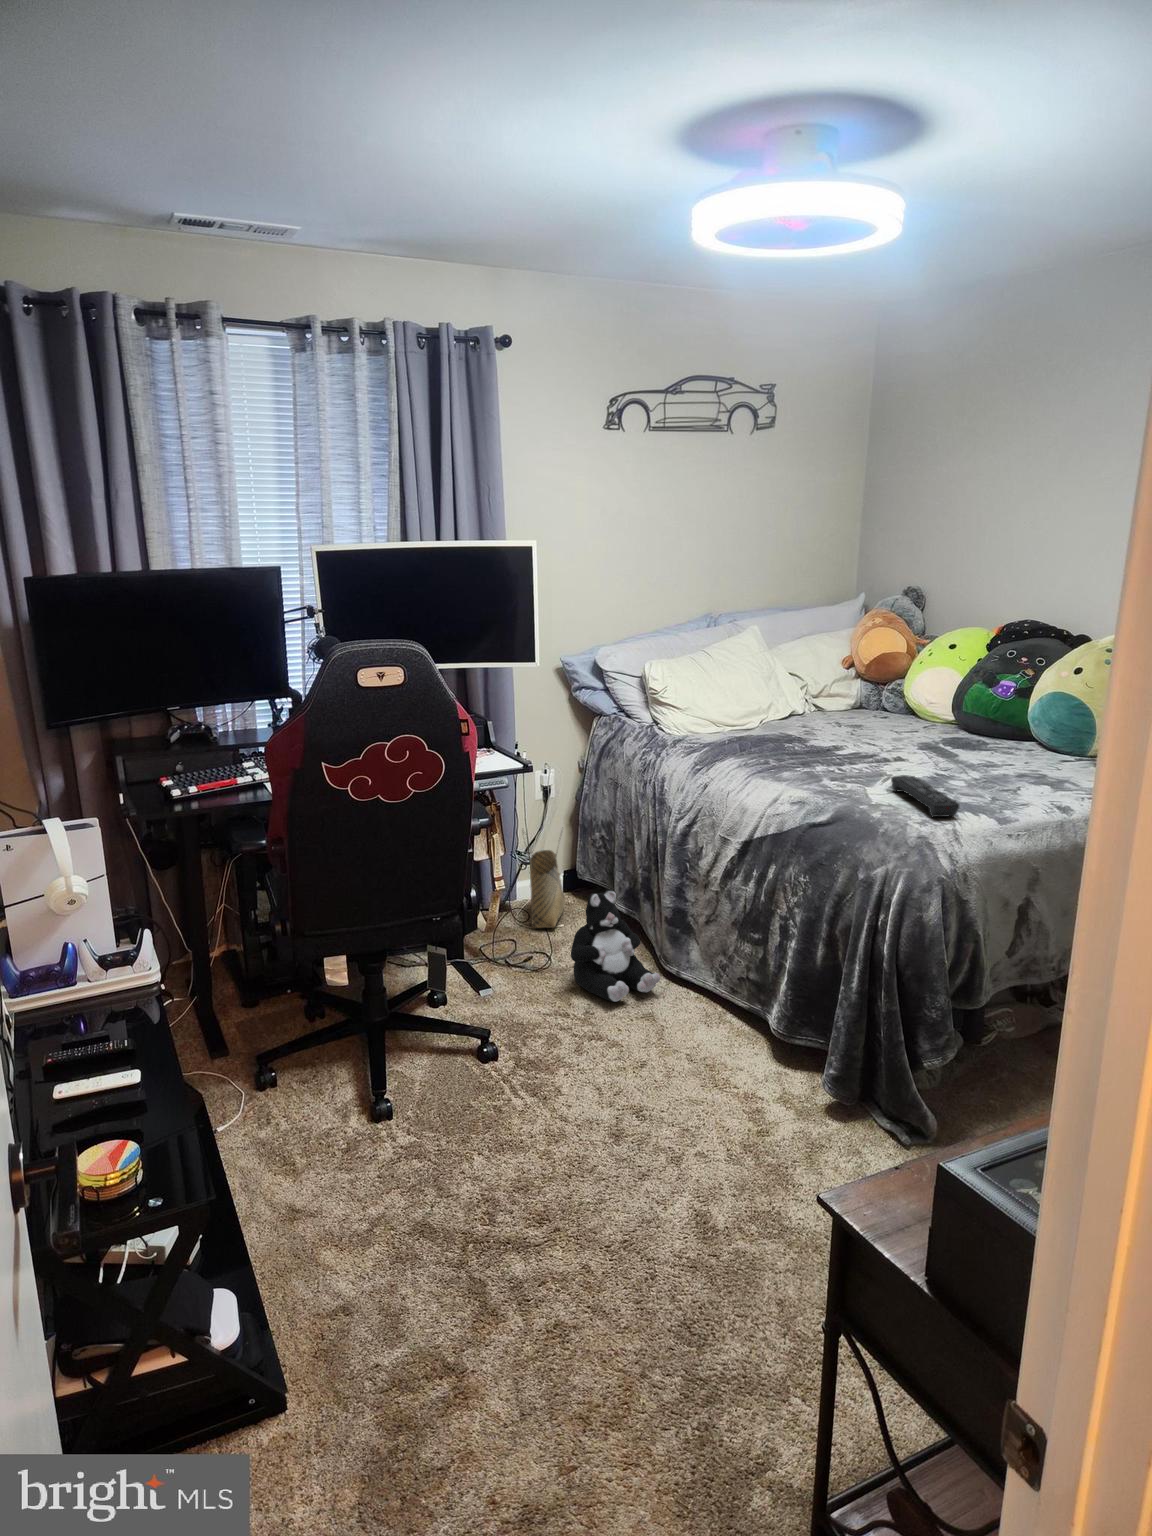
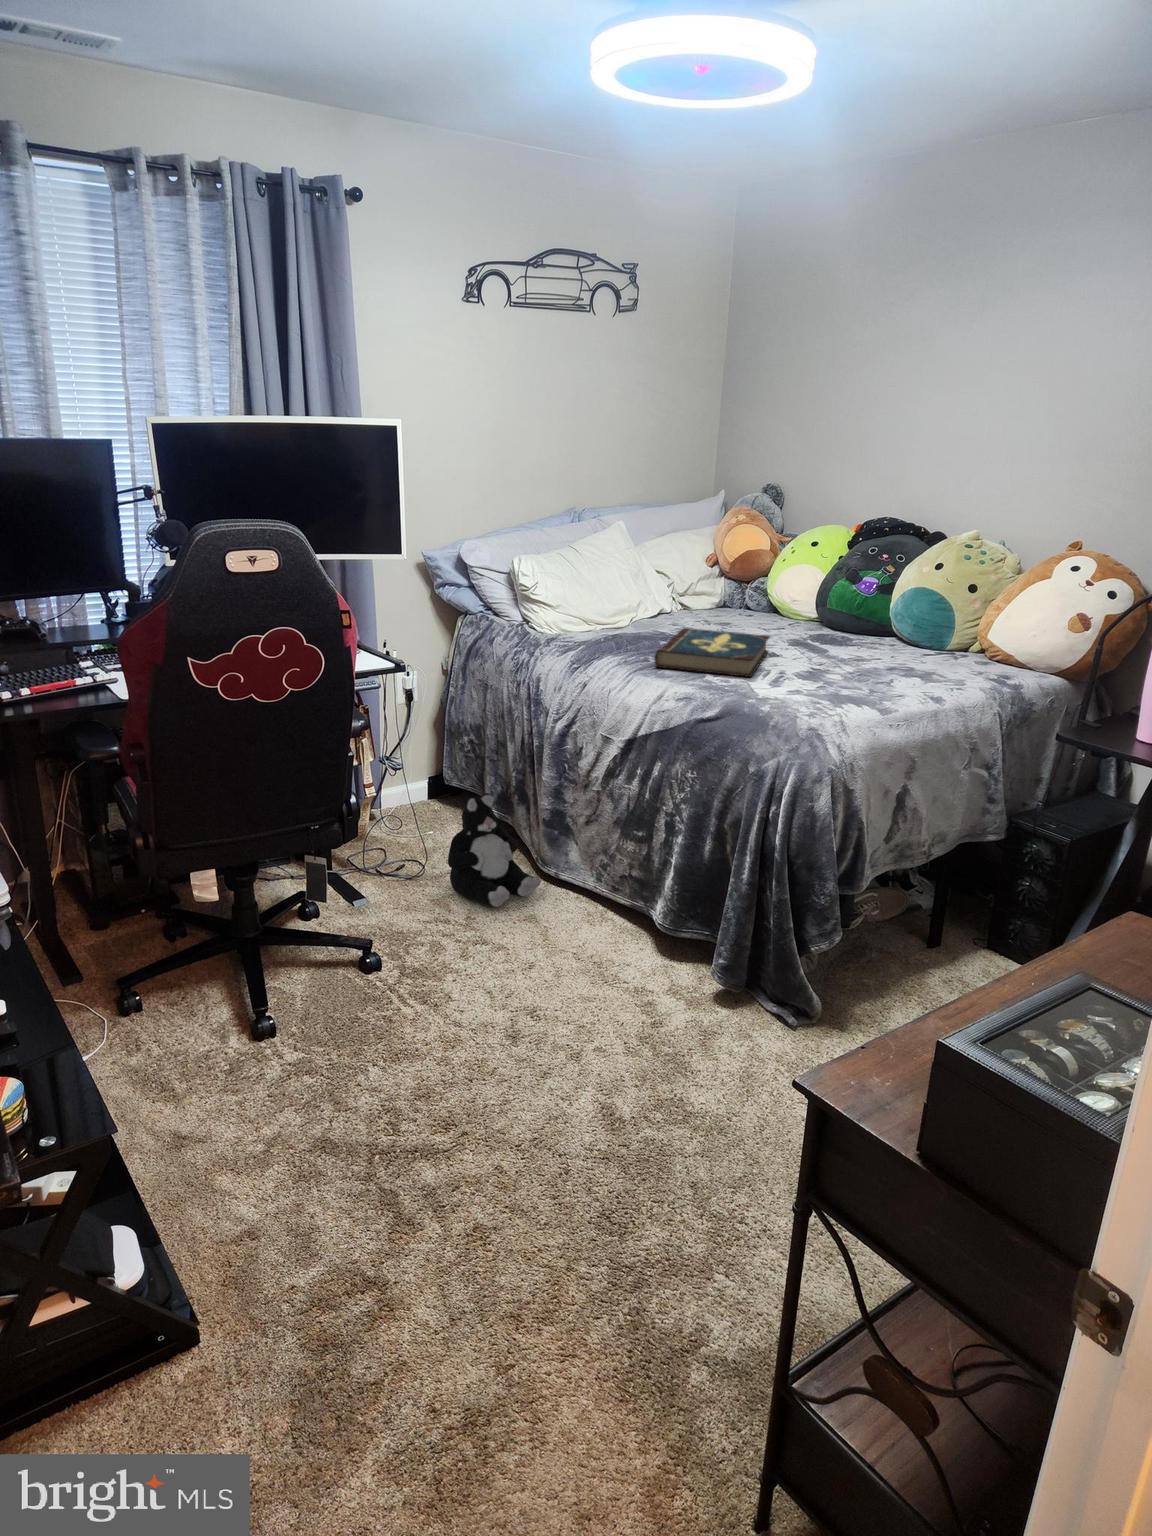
book: none [773,731,895,782] -> present [654,628,770,677]
remote control: present [891,775,959,817] -> none [774,670,844,710]
woven basket: present [523,832,565,928] -> none [386,731,432,837]

